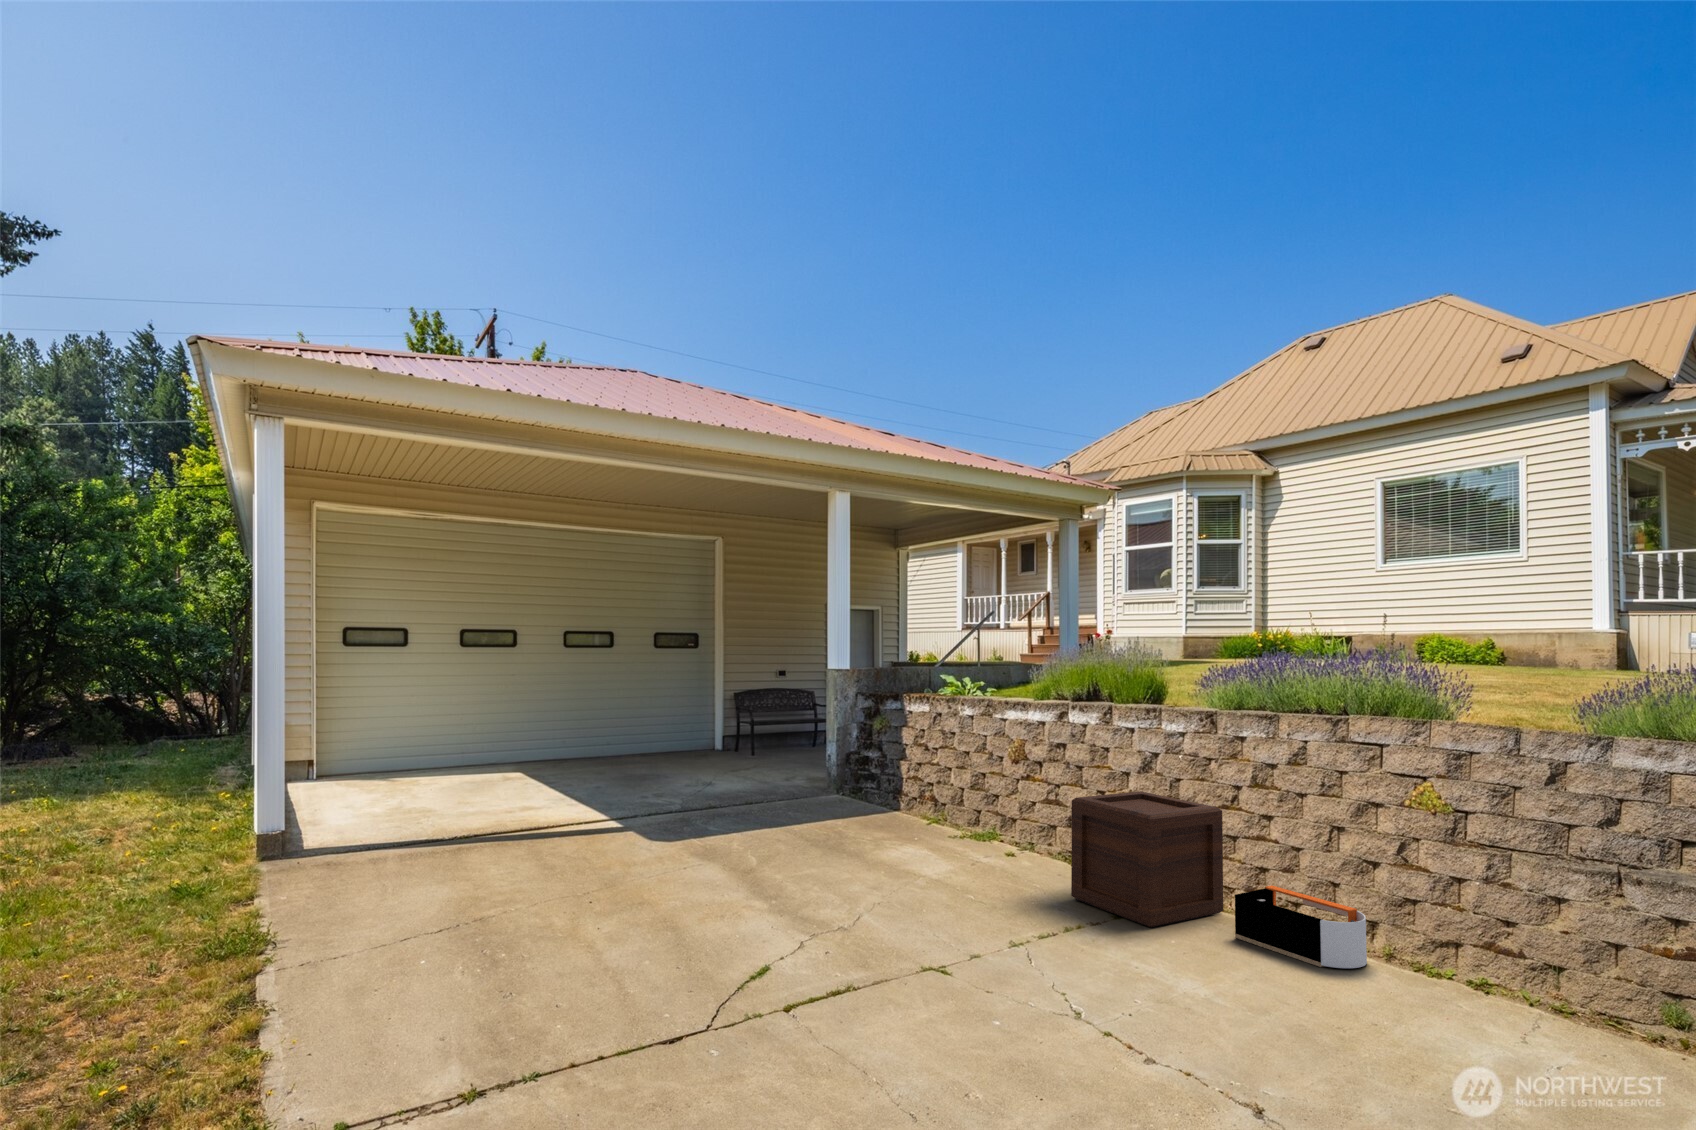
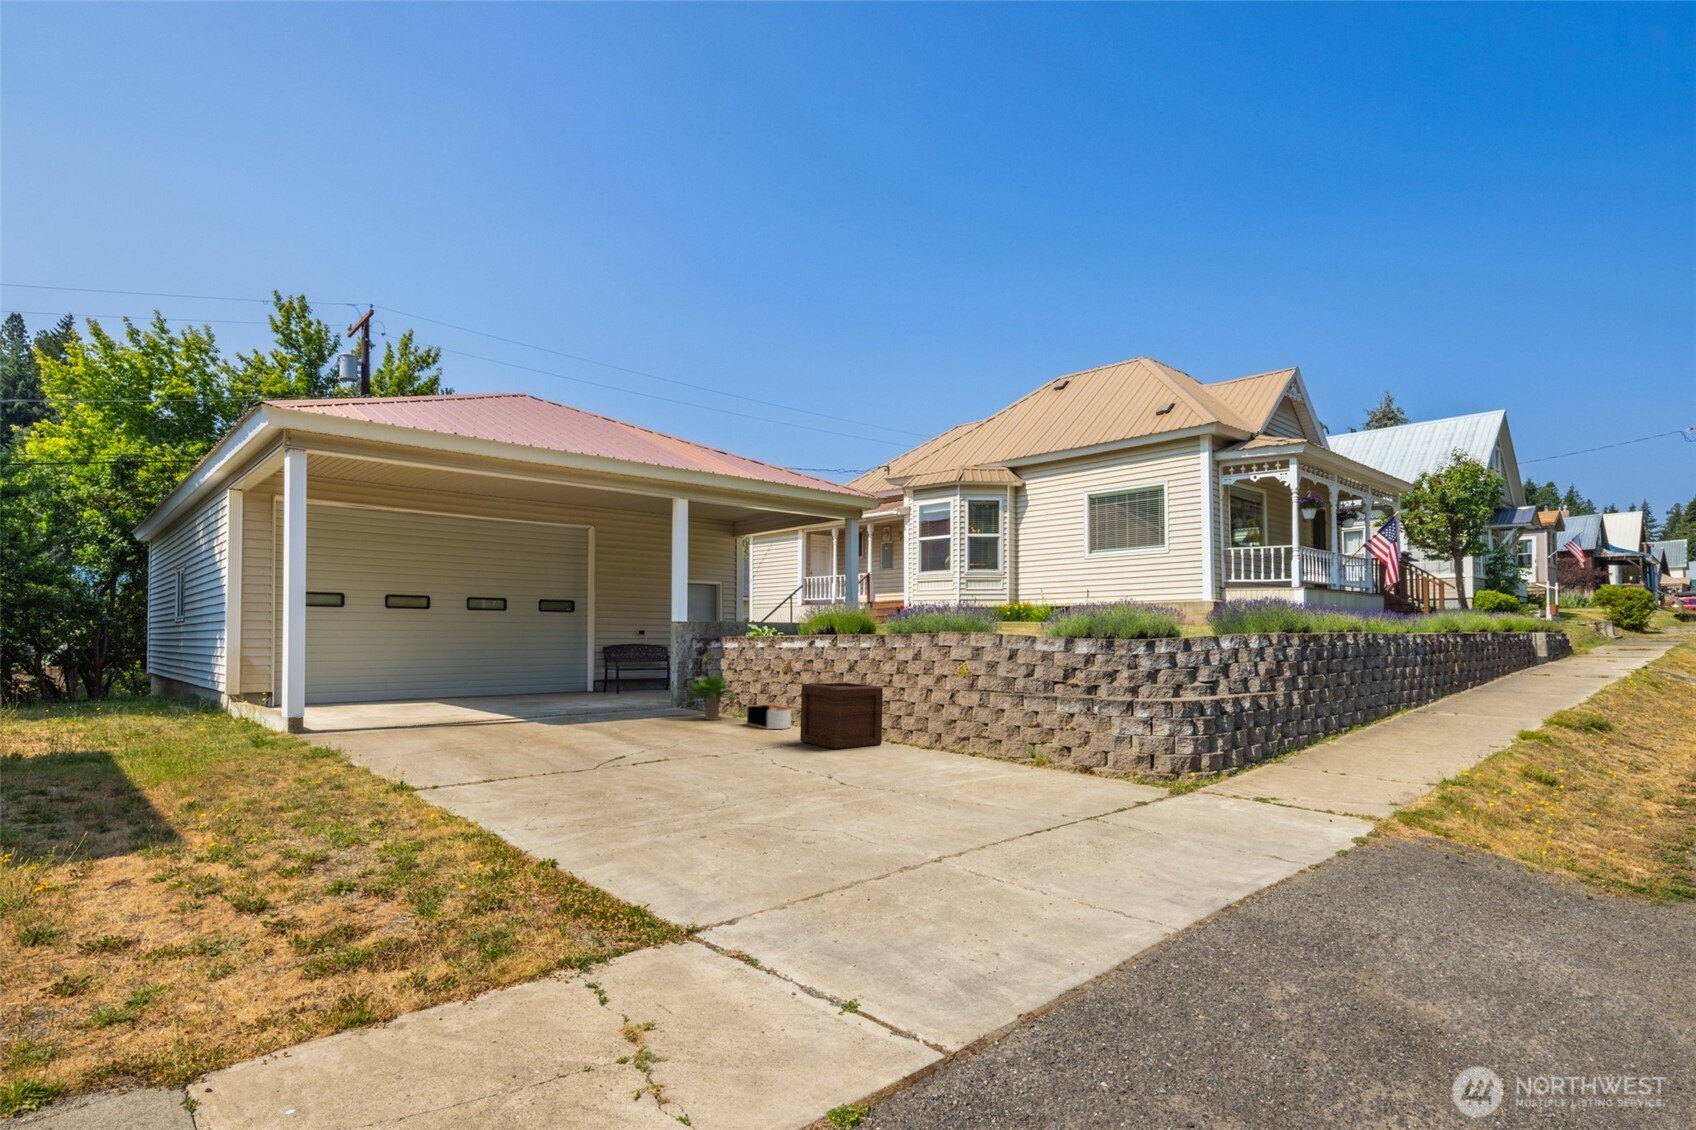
potted plant: none [855,756,937,827] -> present [689,677,735,720]
storage bin: present [1235,885,1367,968] -> present [747,704,791,729]

